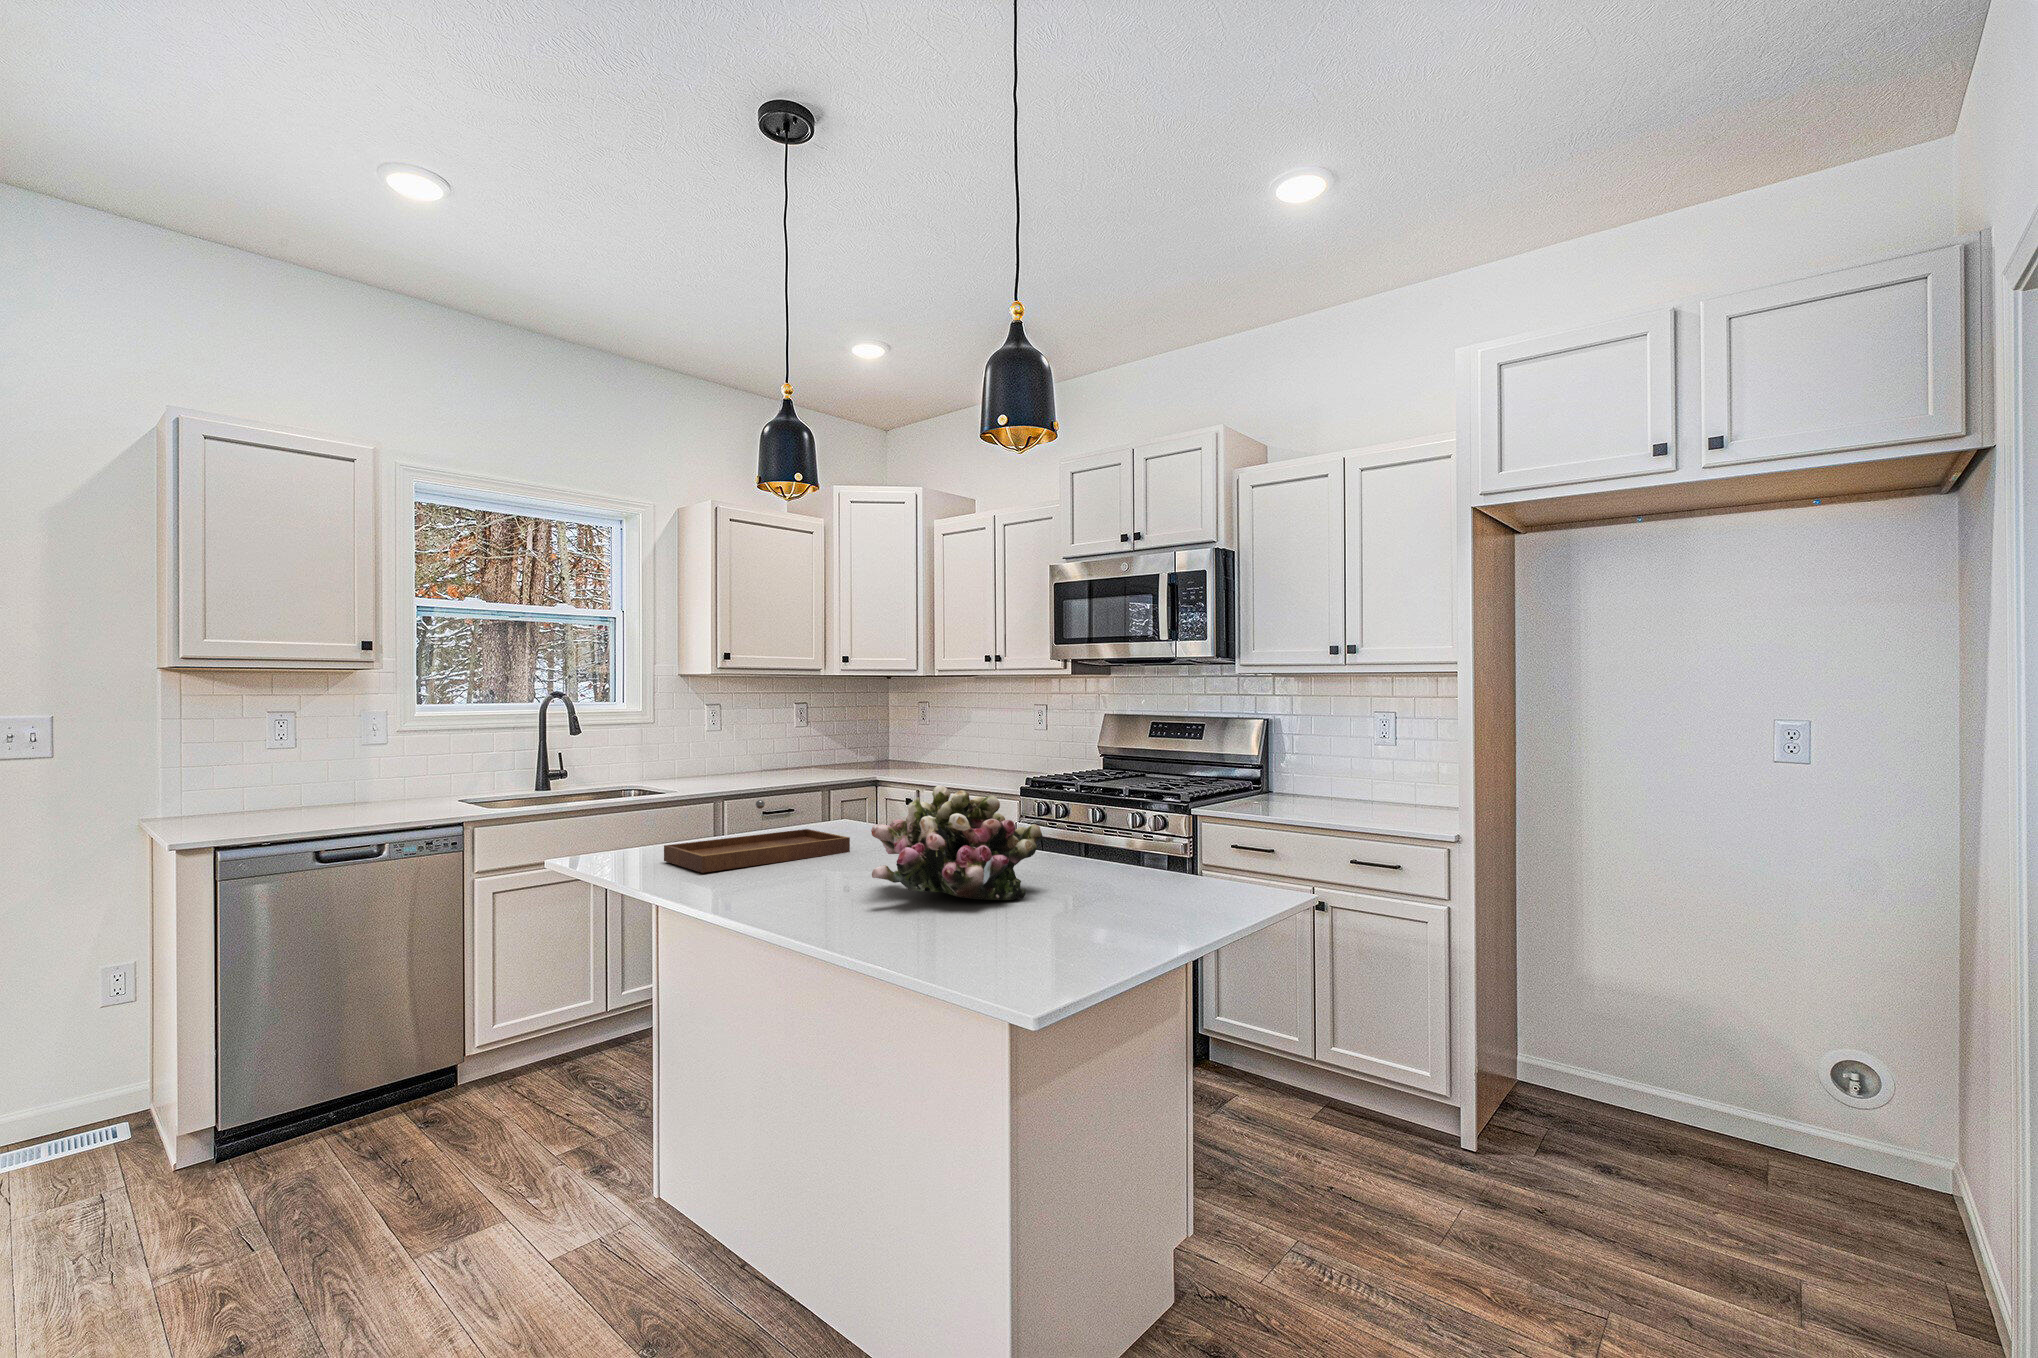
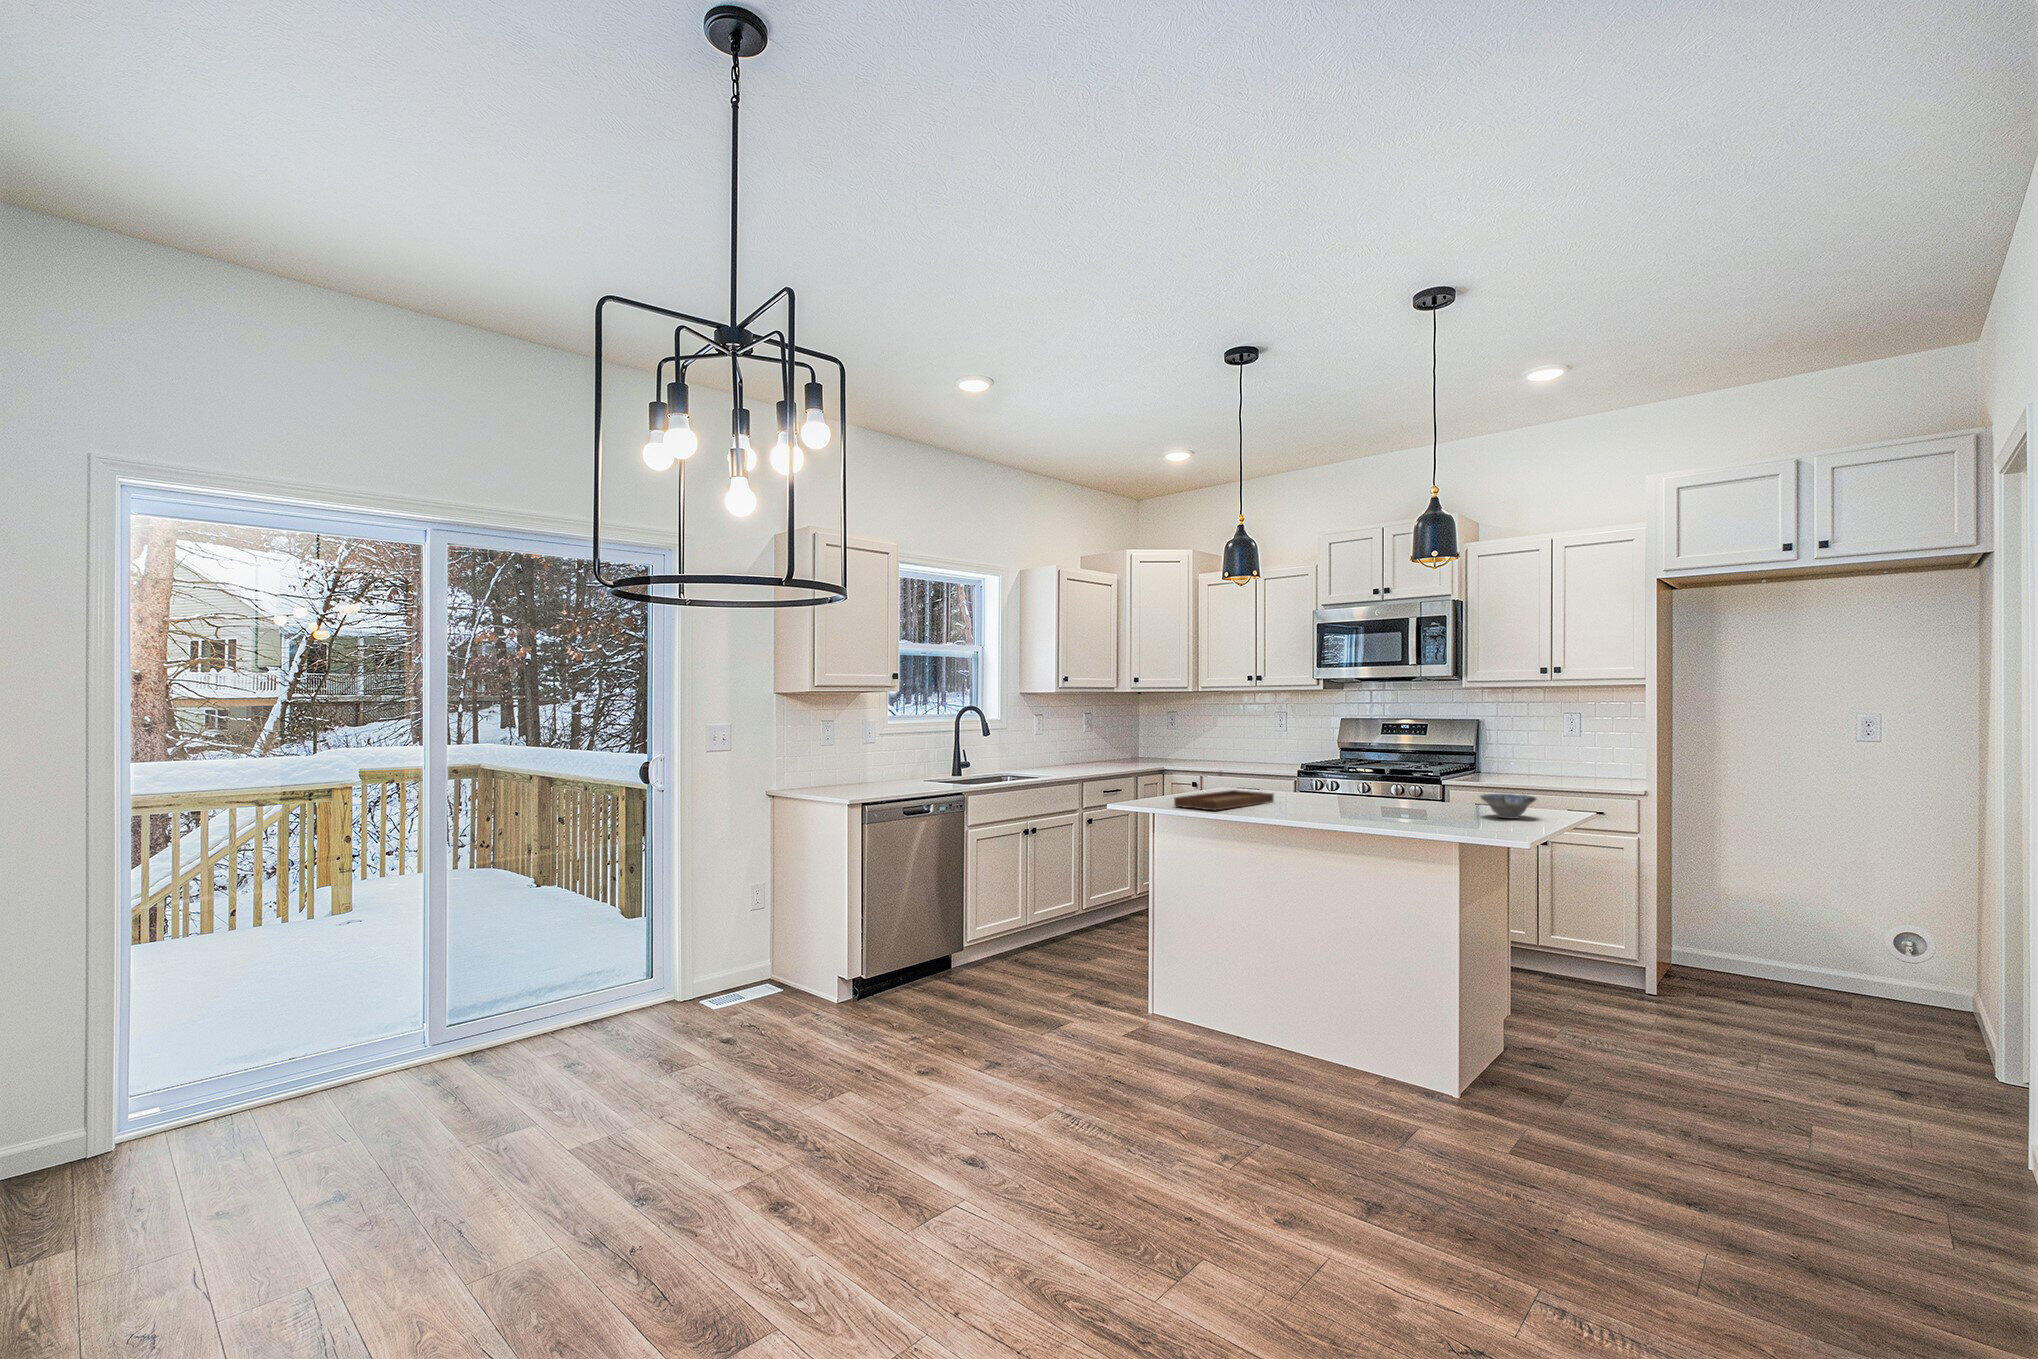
flower arrangement: present [871,786,1043,900] -> none [1336,758,1435,819]
ceramic bowl: none [1116,852,1211,902] -> present [1480,794,1537,819]

